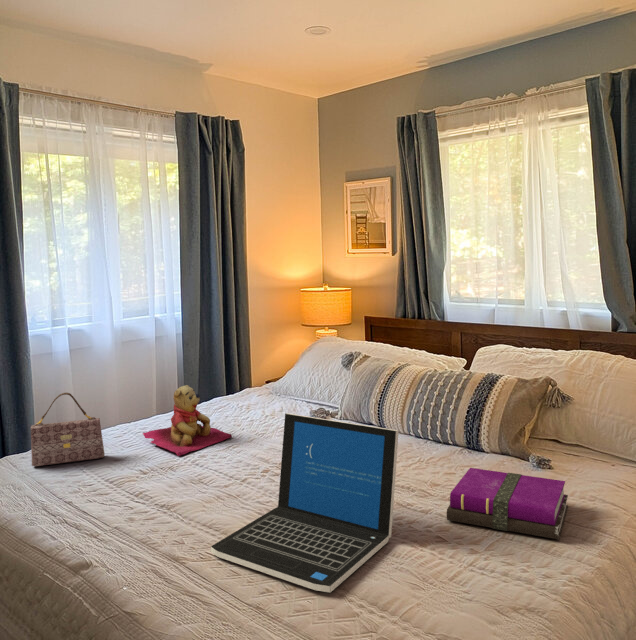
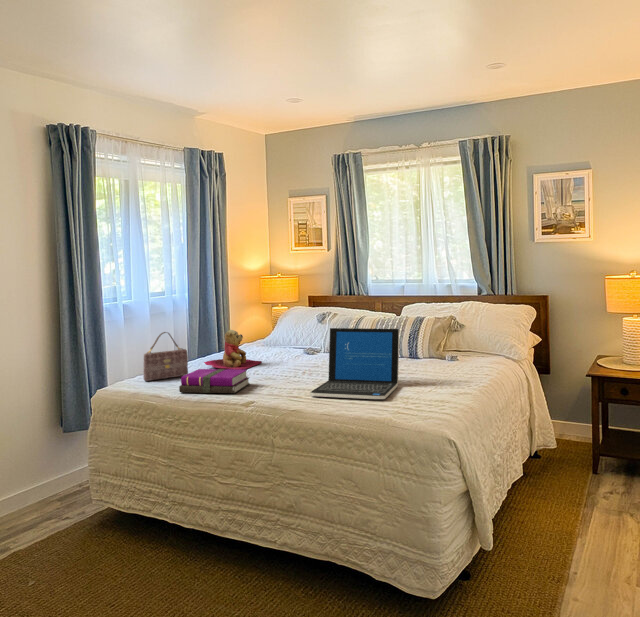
notebook: present [447,468,568,539] -> present [179,369,249,393]

